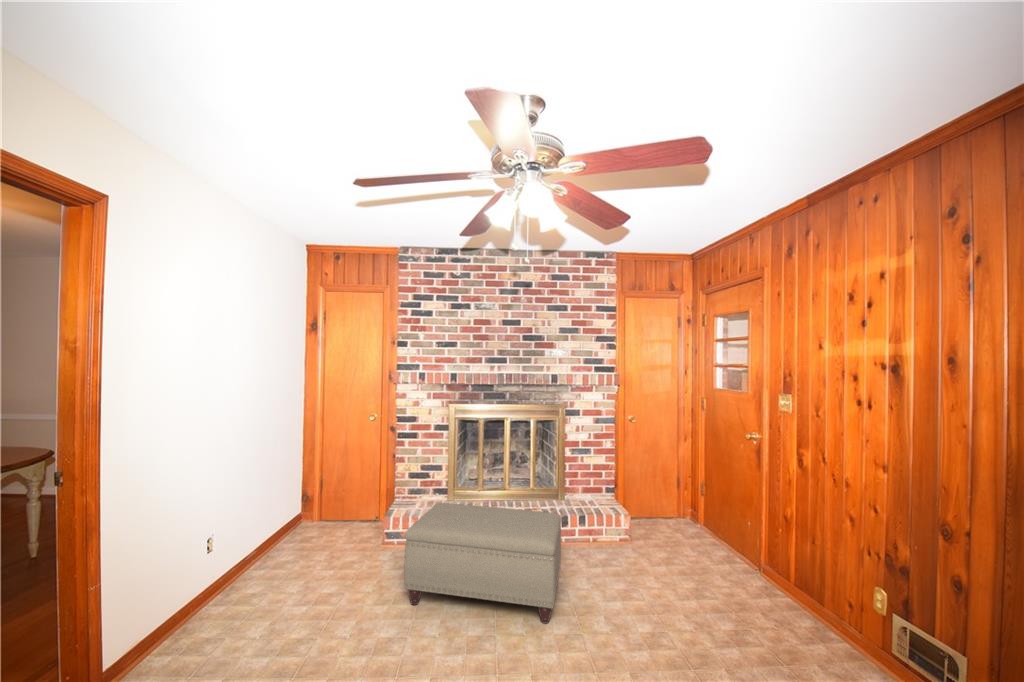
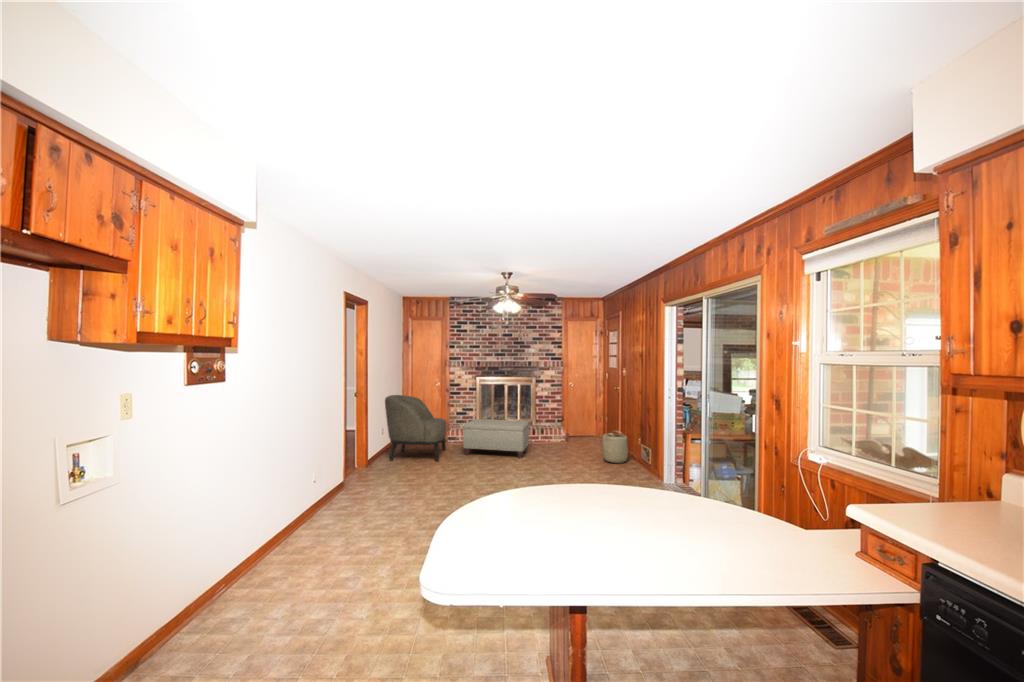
armchair: none [198,452,371,648] -> present [385,395,447,461]
basket: none [756,555,834,658] -> present [602,431,628,463]

